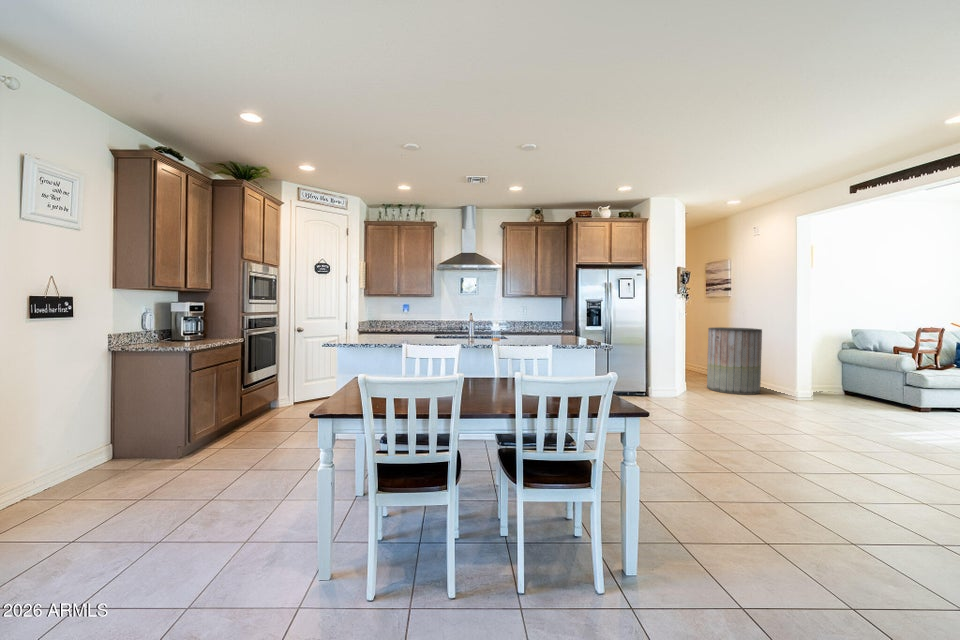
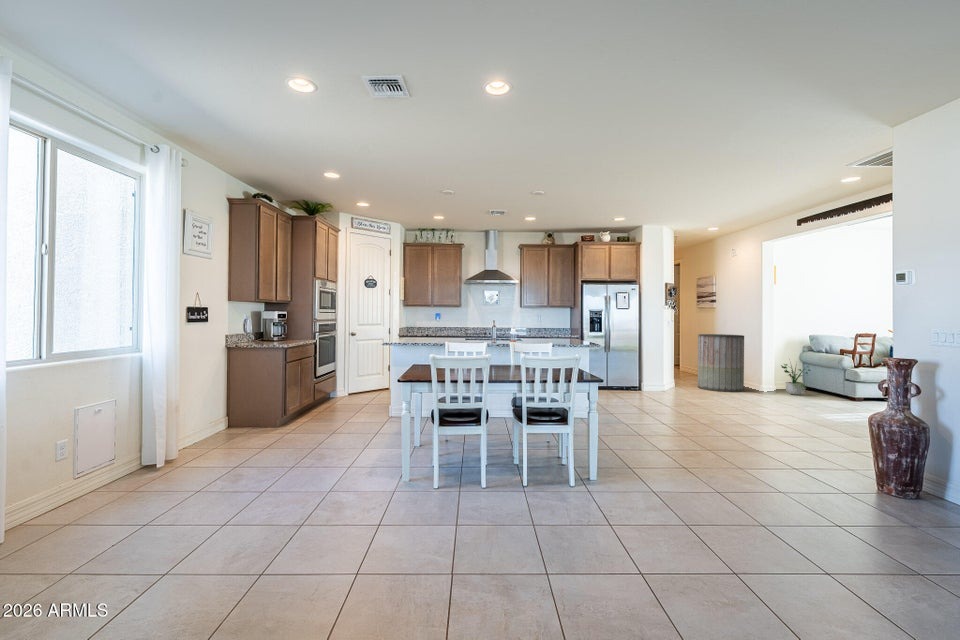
potted plant: none [803,353,838,398] -> present [781,364,810,395]

